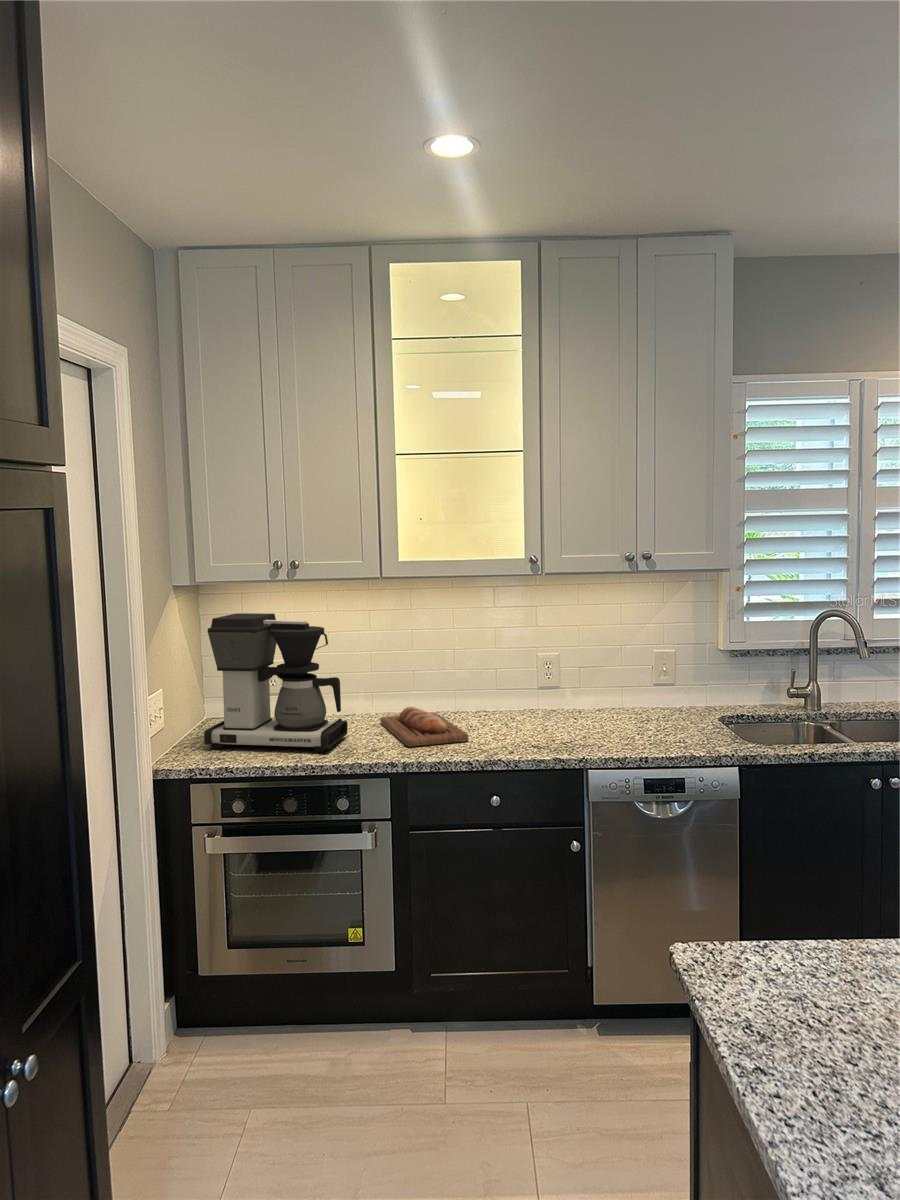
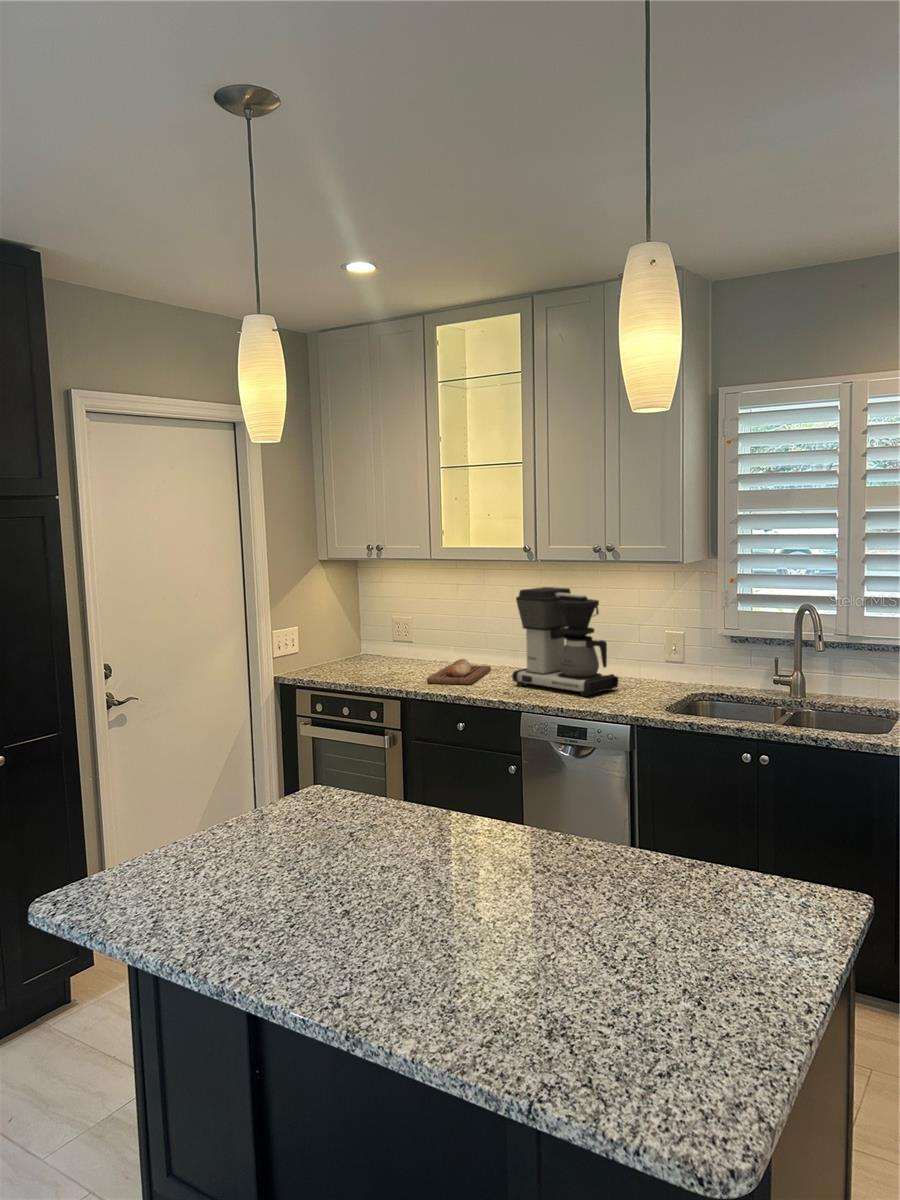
coffee maker: present [204,613,348,753] -> present [512,587,619,696]

